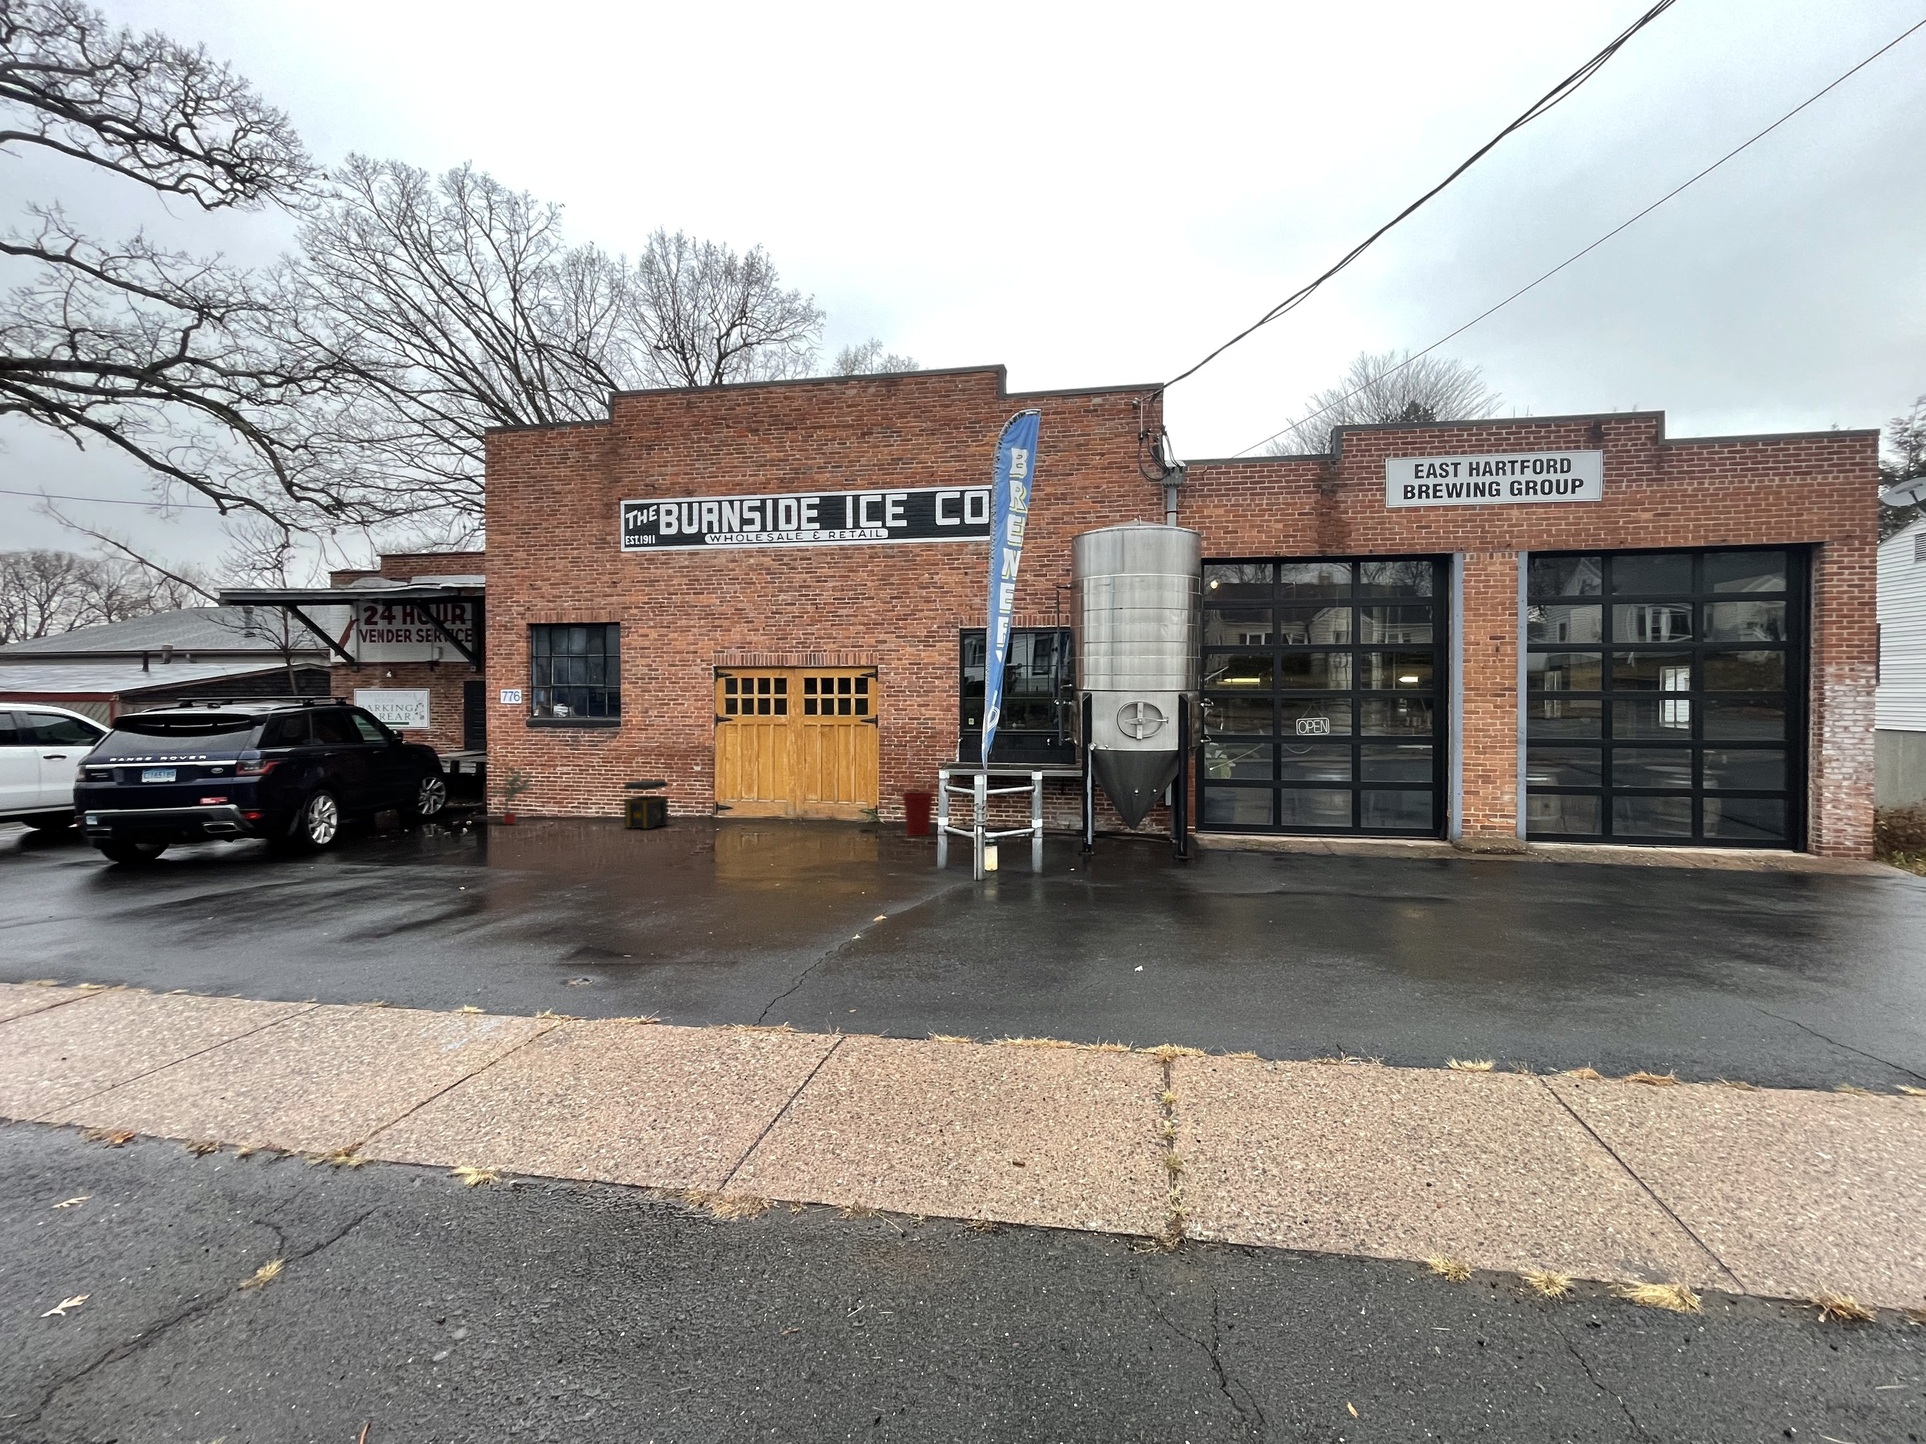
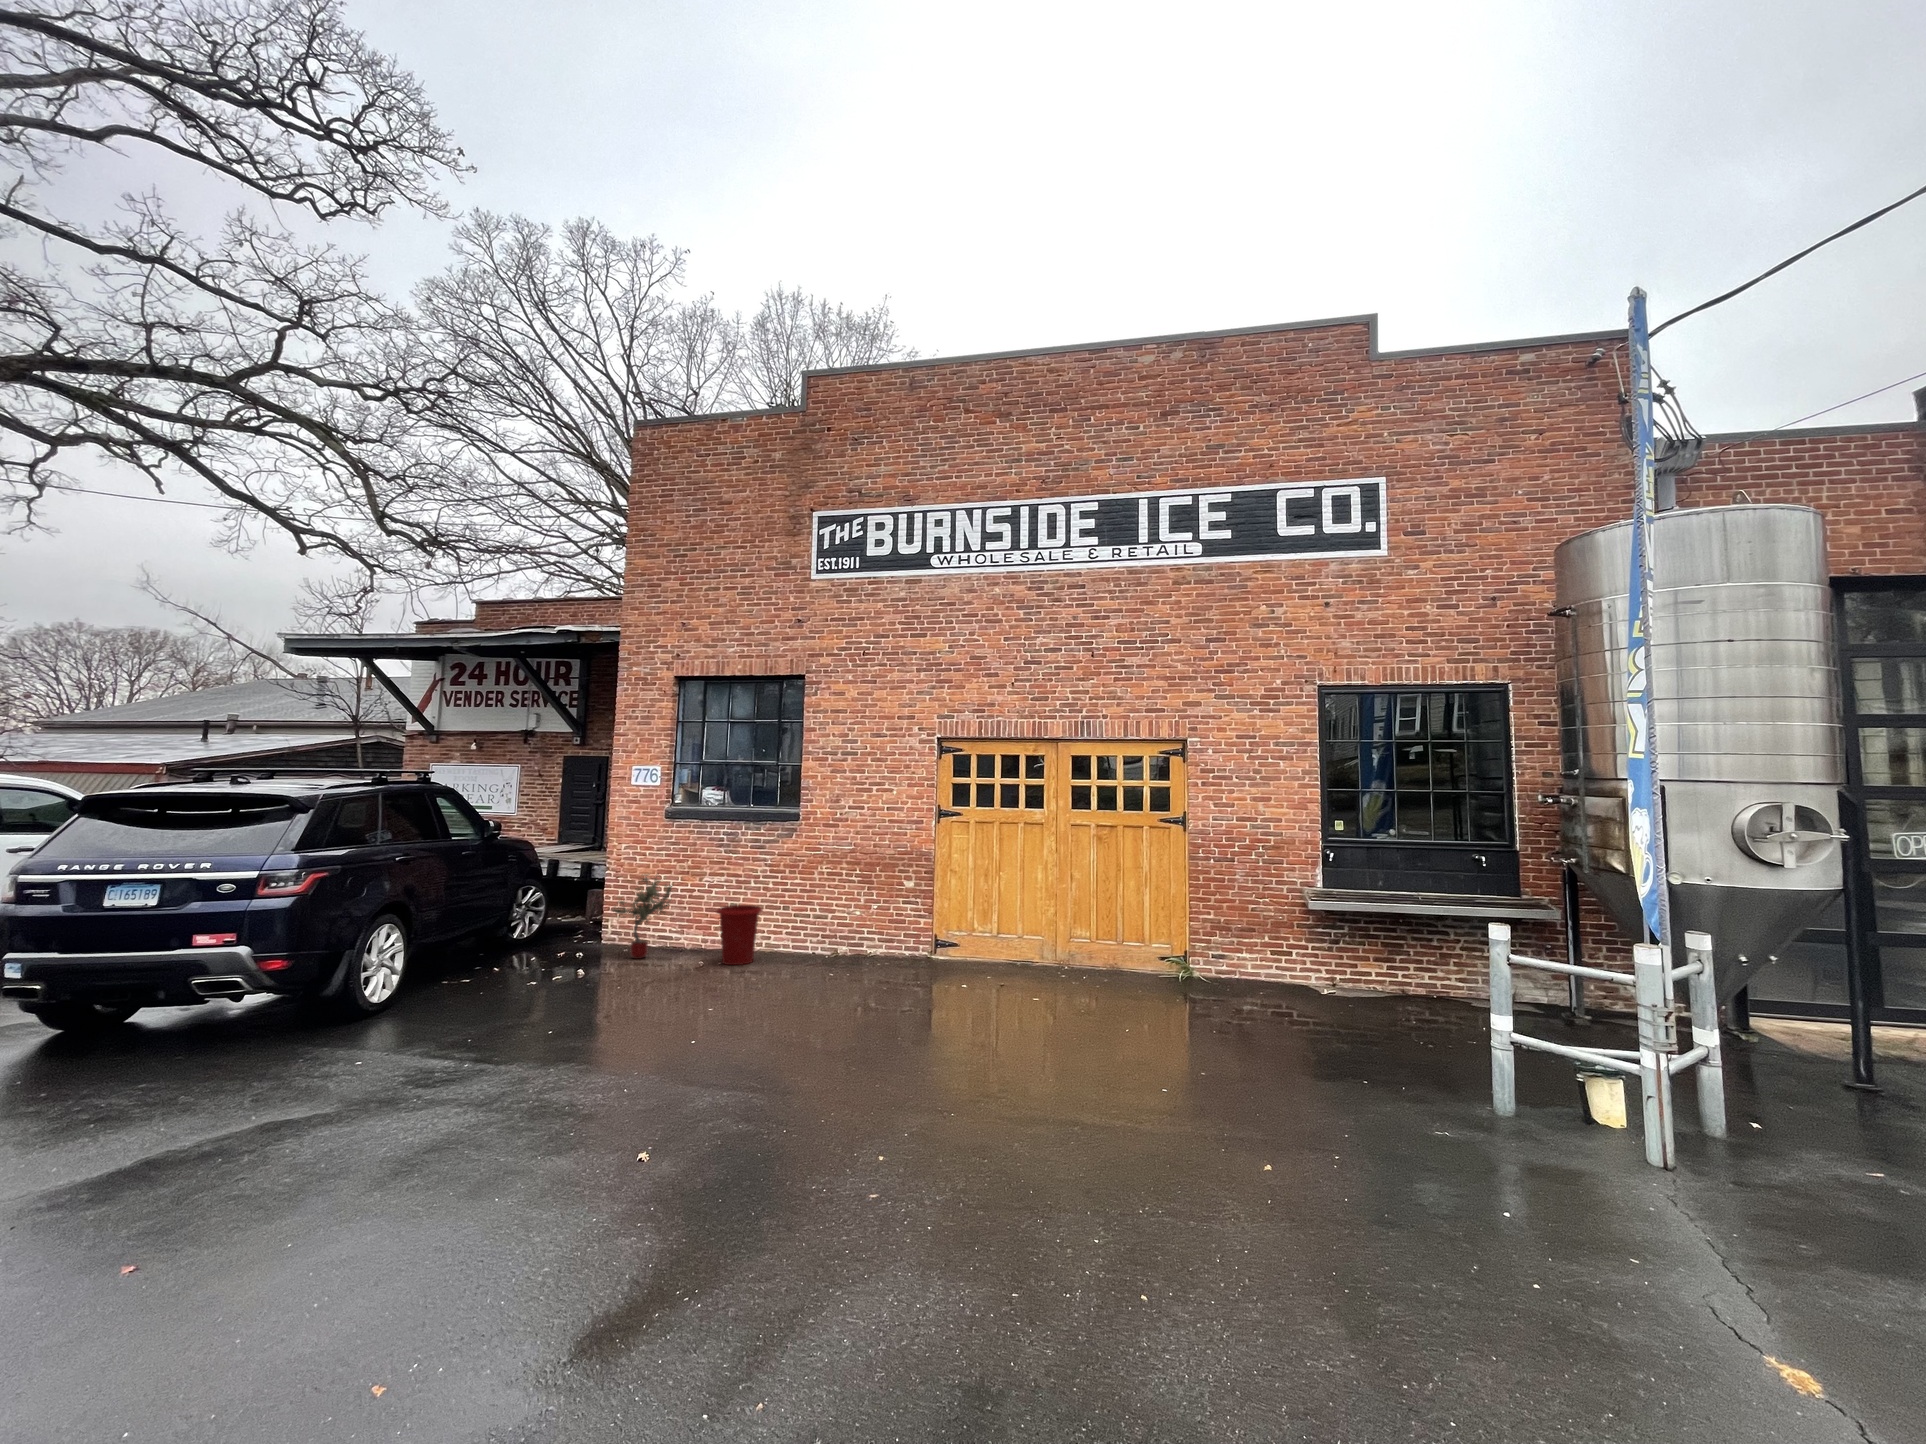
toolbox: present [624,780,668,829] -> none [807,899,867,973]
waste bin: present [901,792,935,836] -> present [716,905,762,965]

